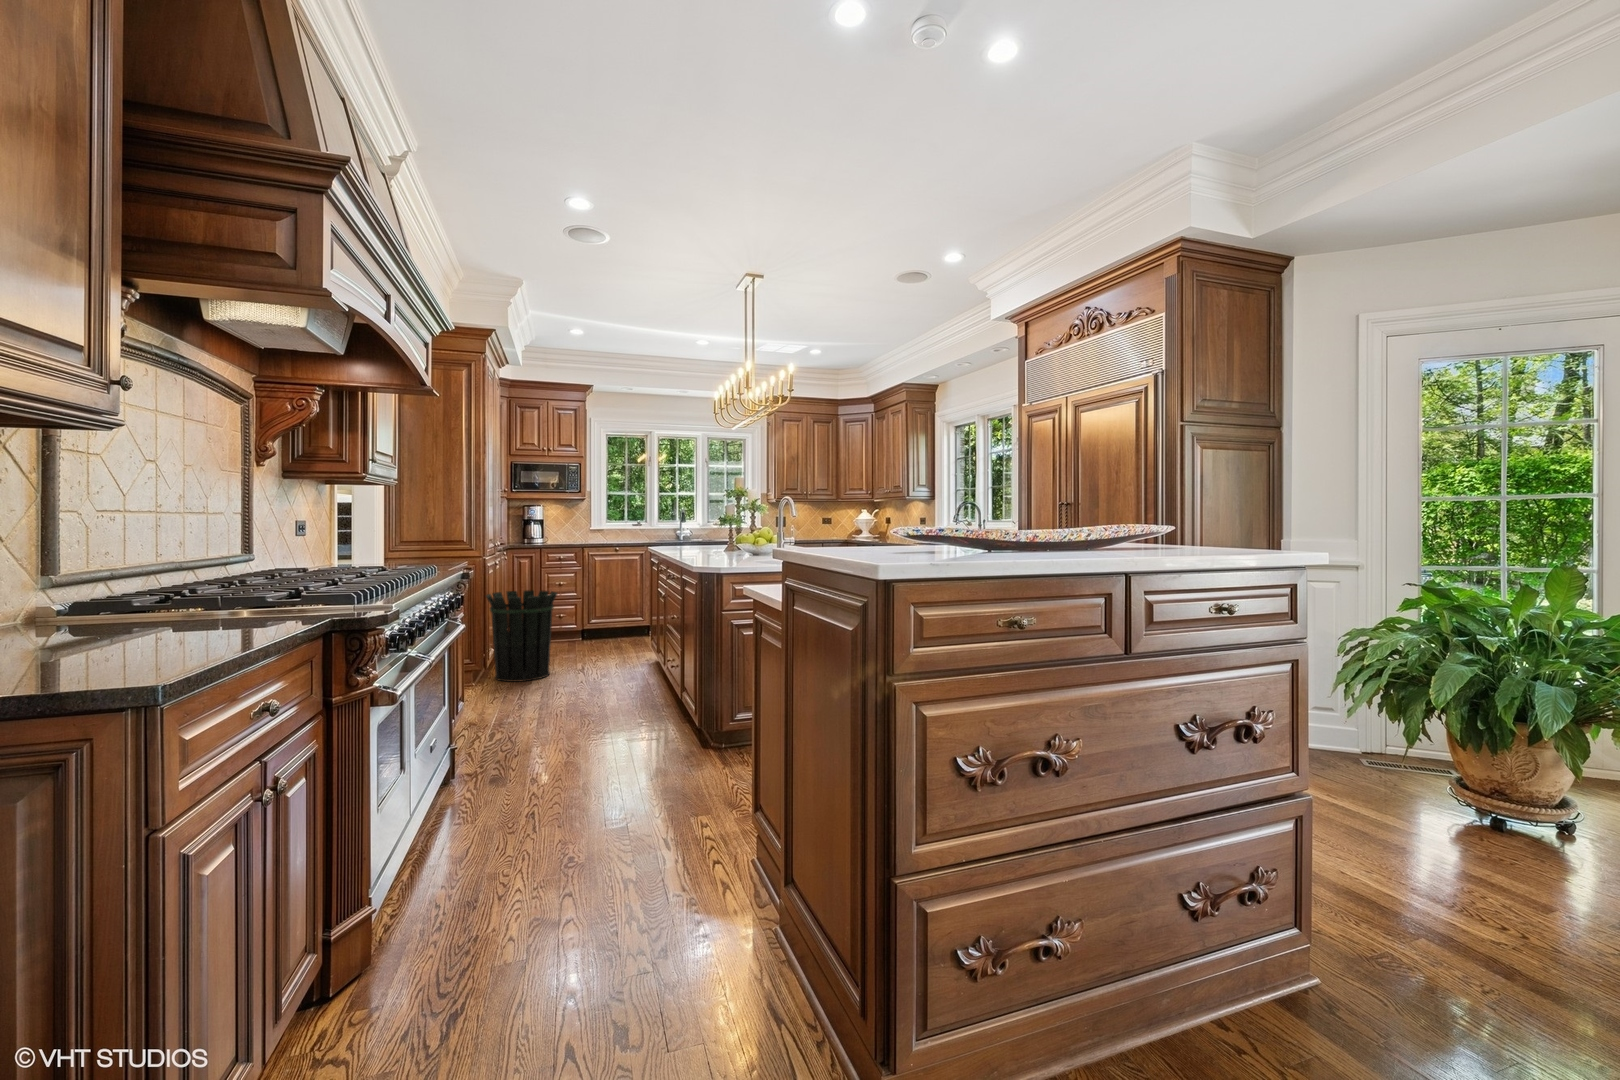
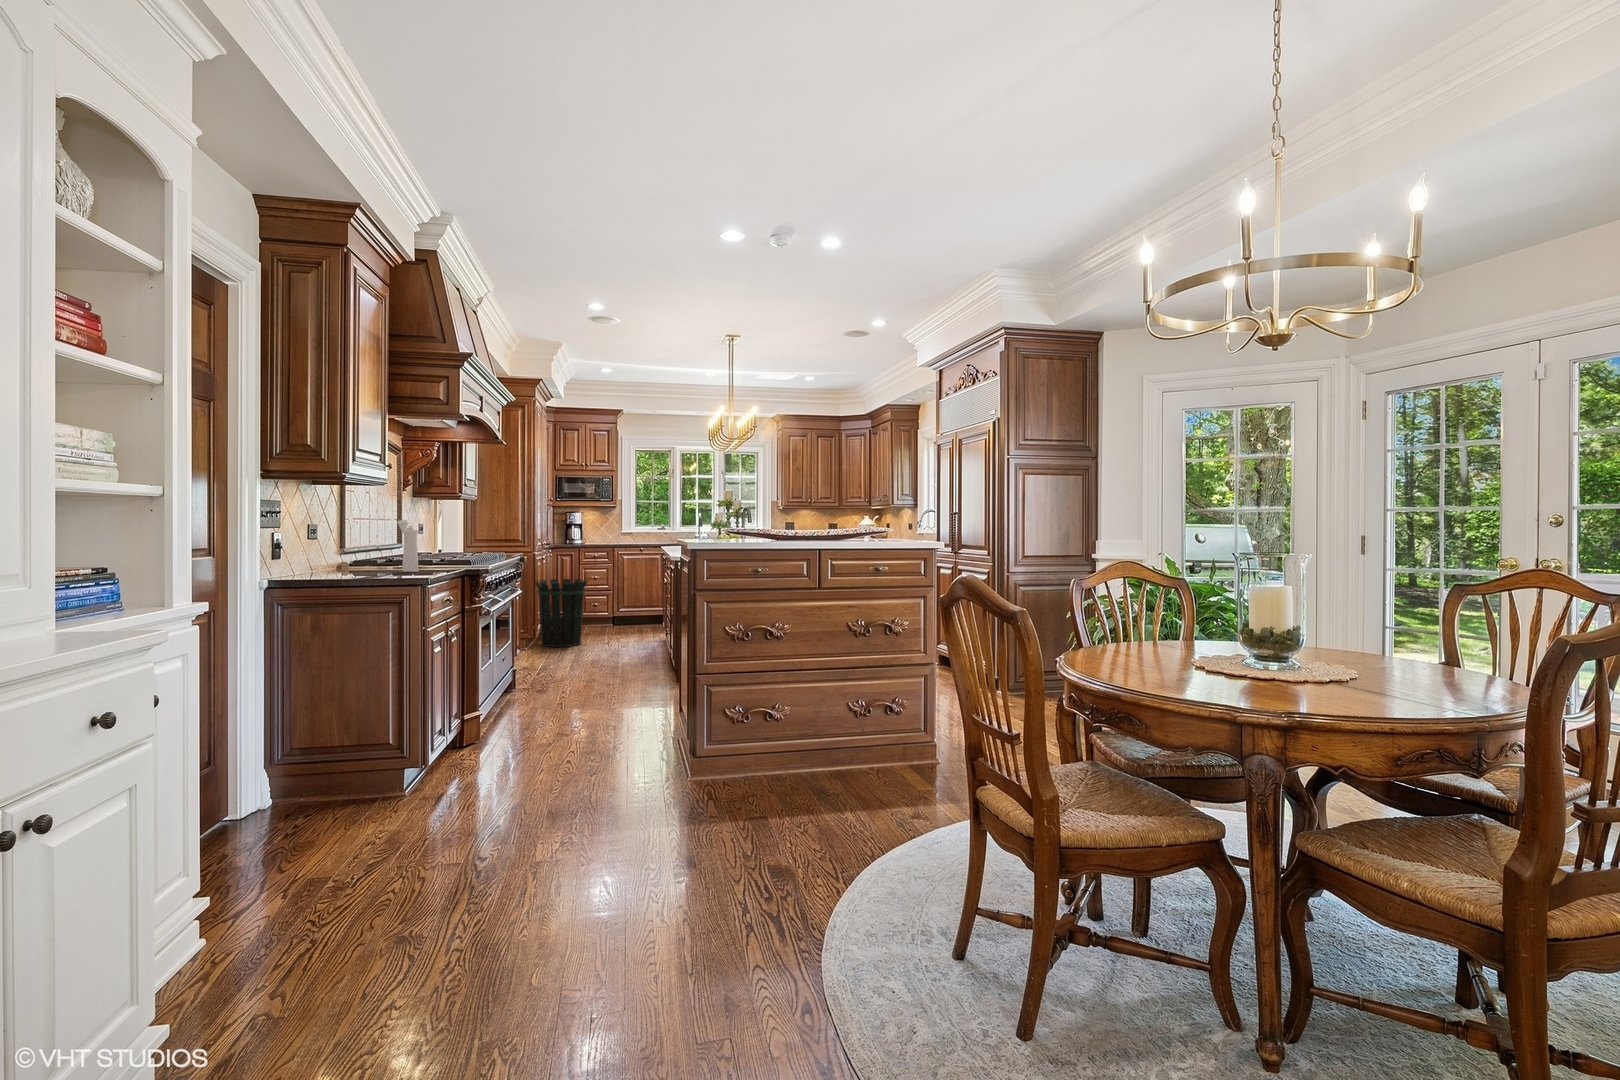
pepper mill: none [127,518,180,659] -> present [397,520,418,572]

